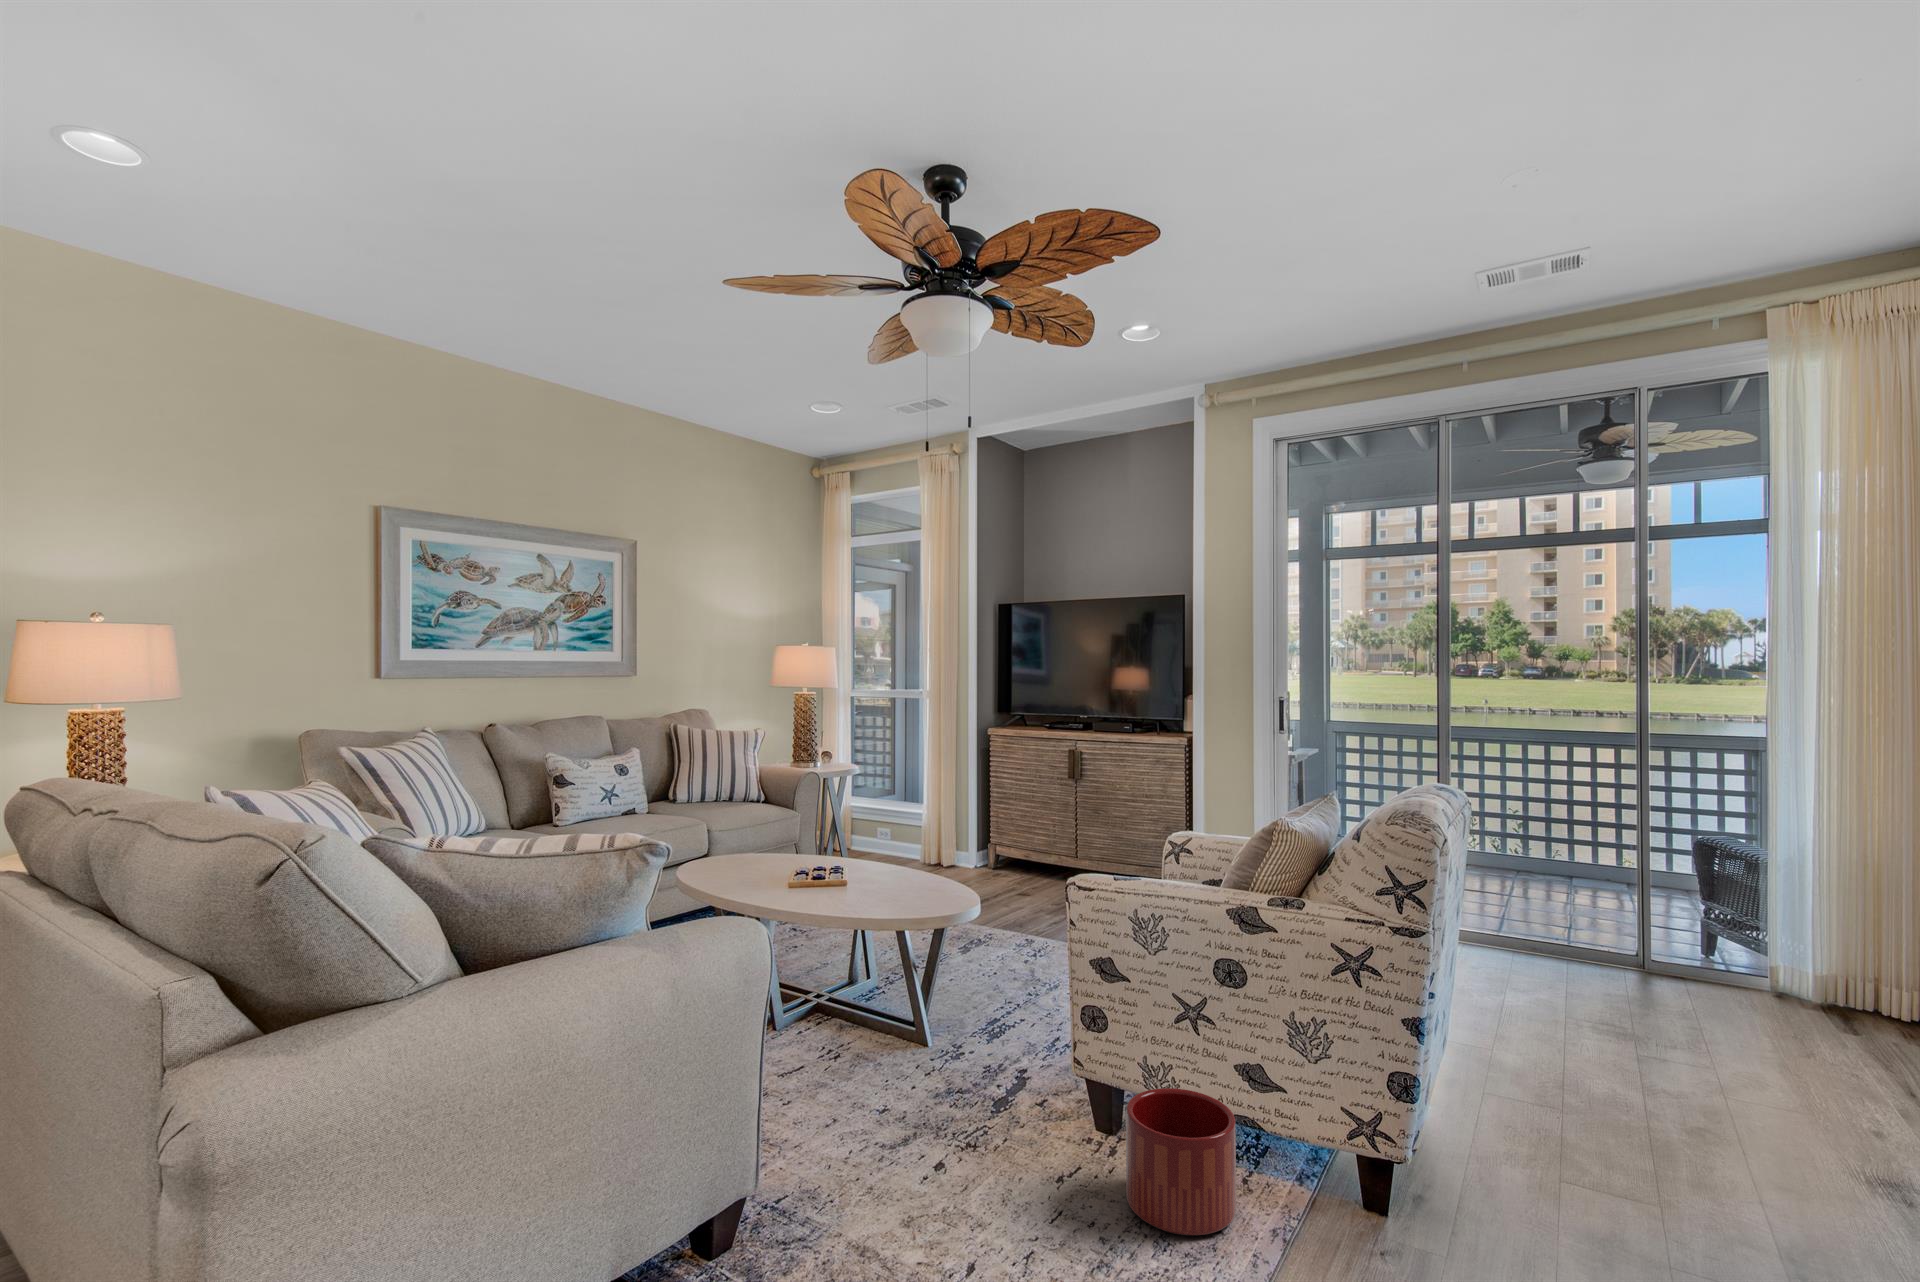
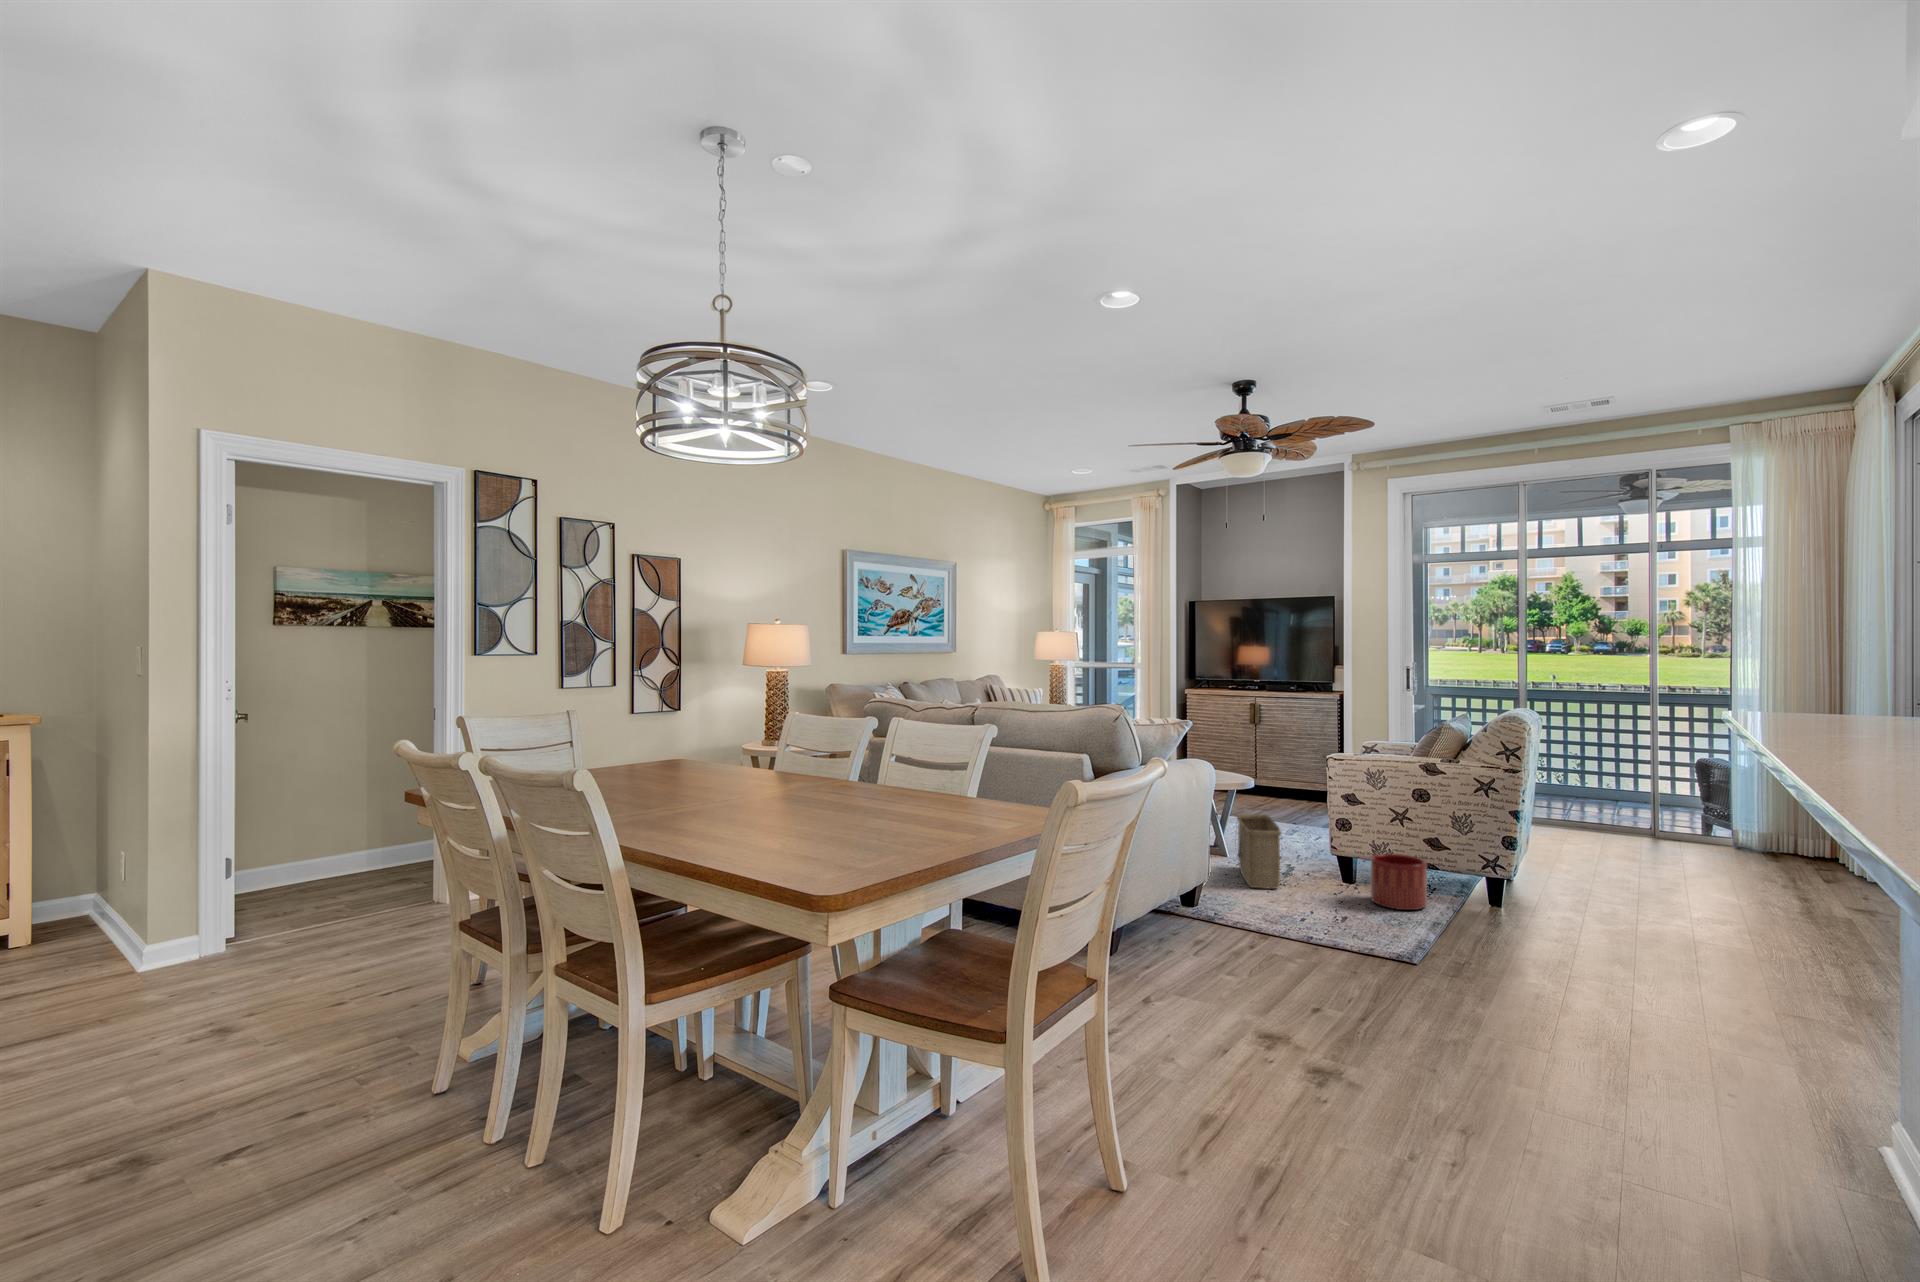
basket: none [902,973,985,1149] -> present [1237,814,1282,889]

